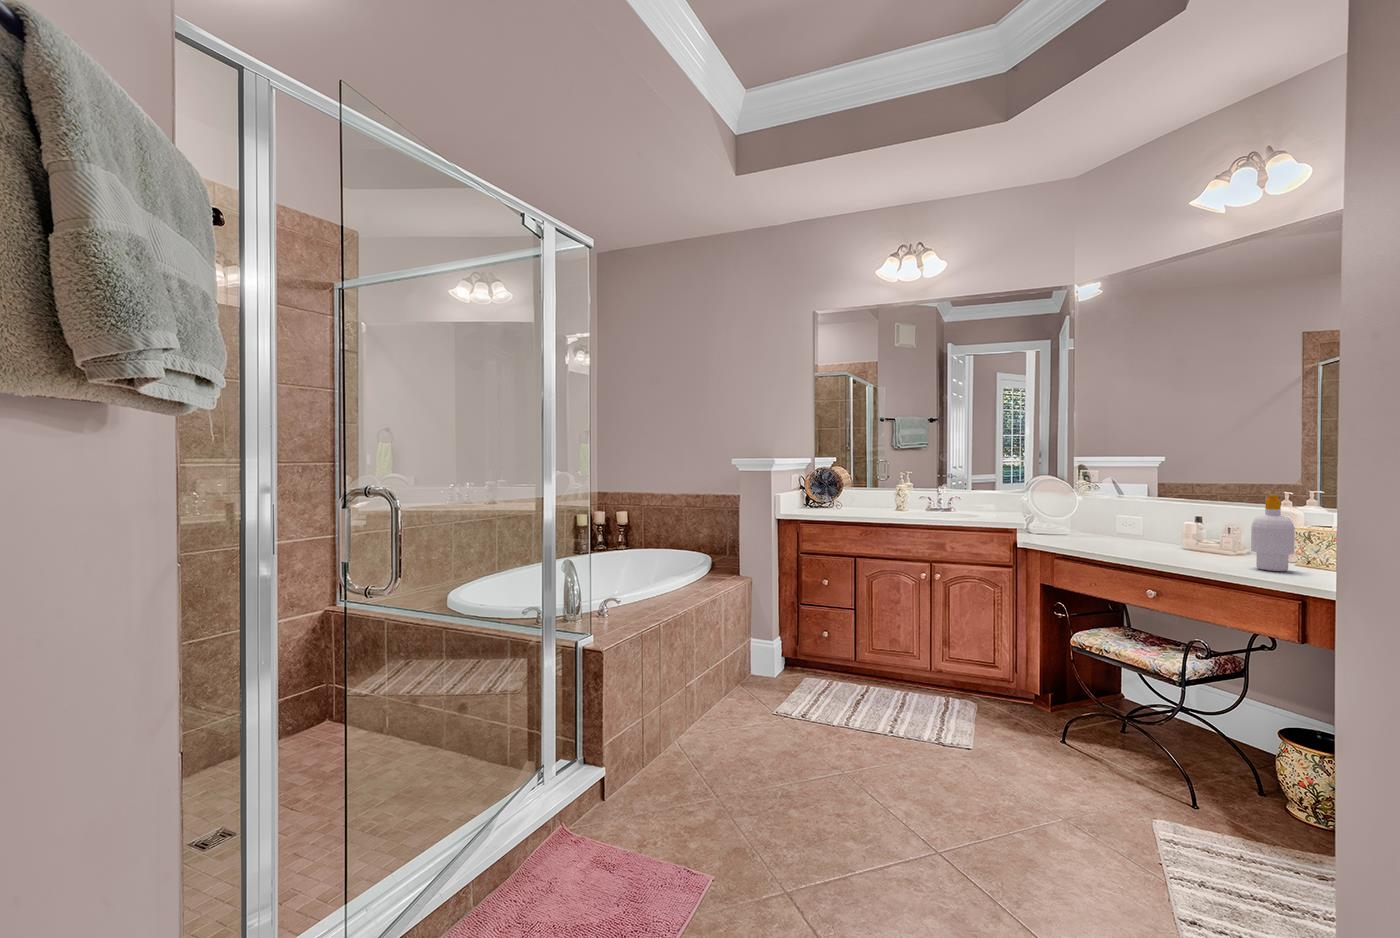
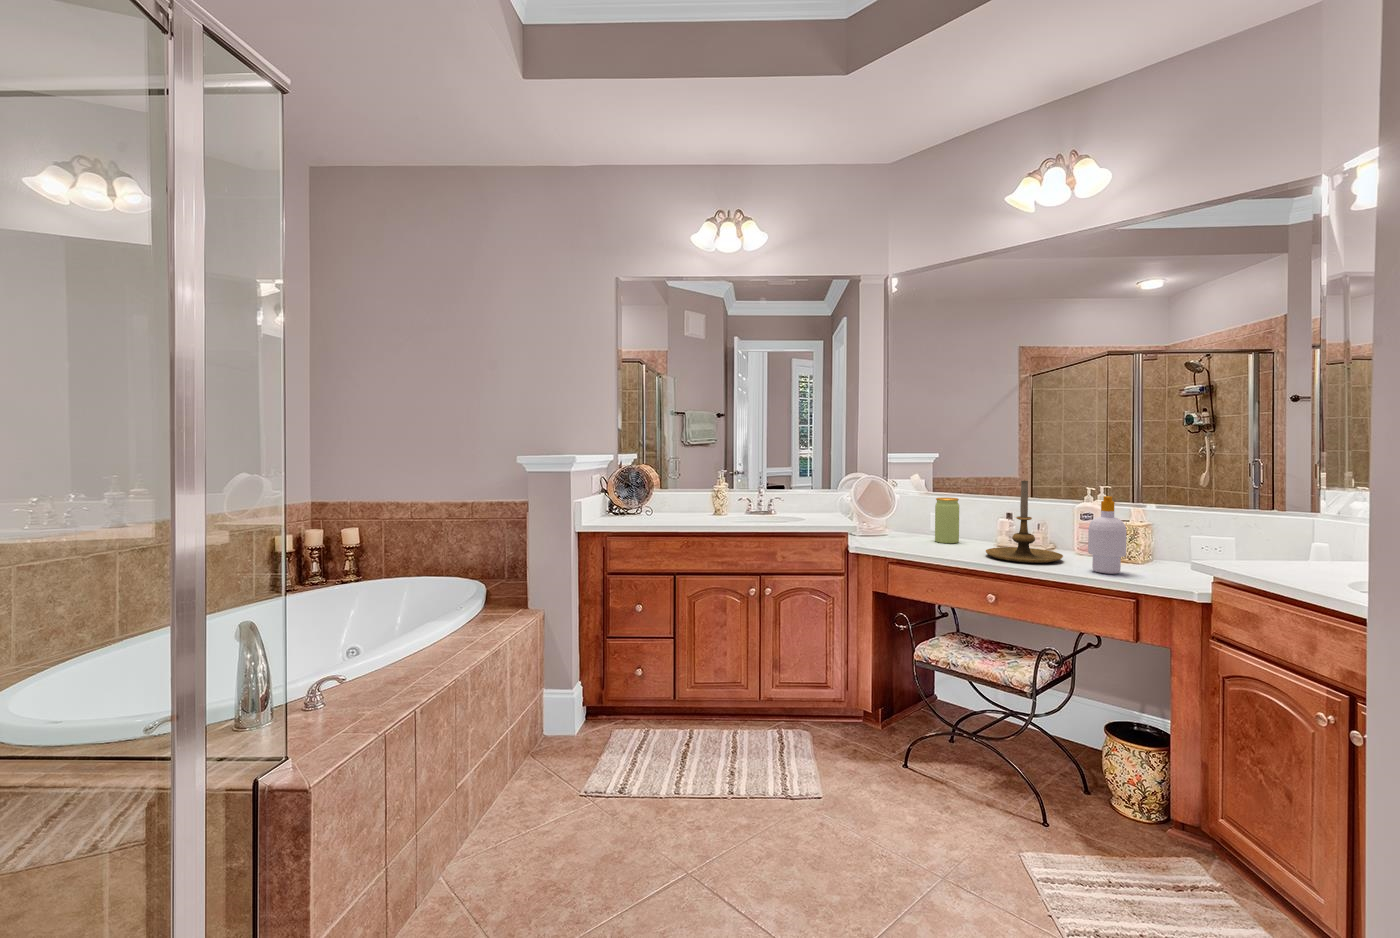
candle holder: none [1150,479,1236,559] -> present [986,480,1063,563]
jar: none [1112,498,1138,541] -> present [935,497,959,543]

